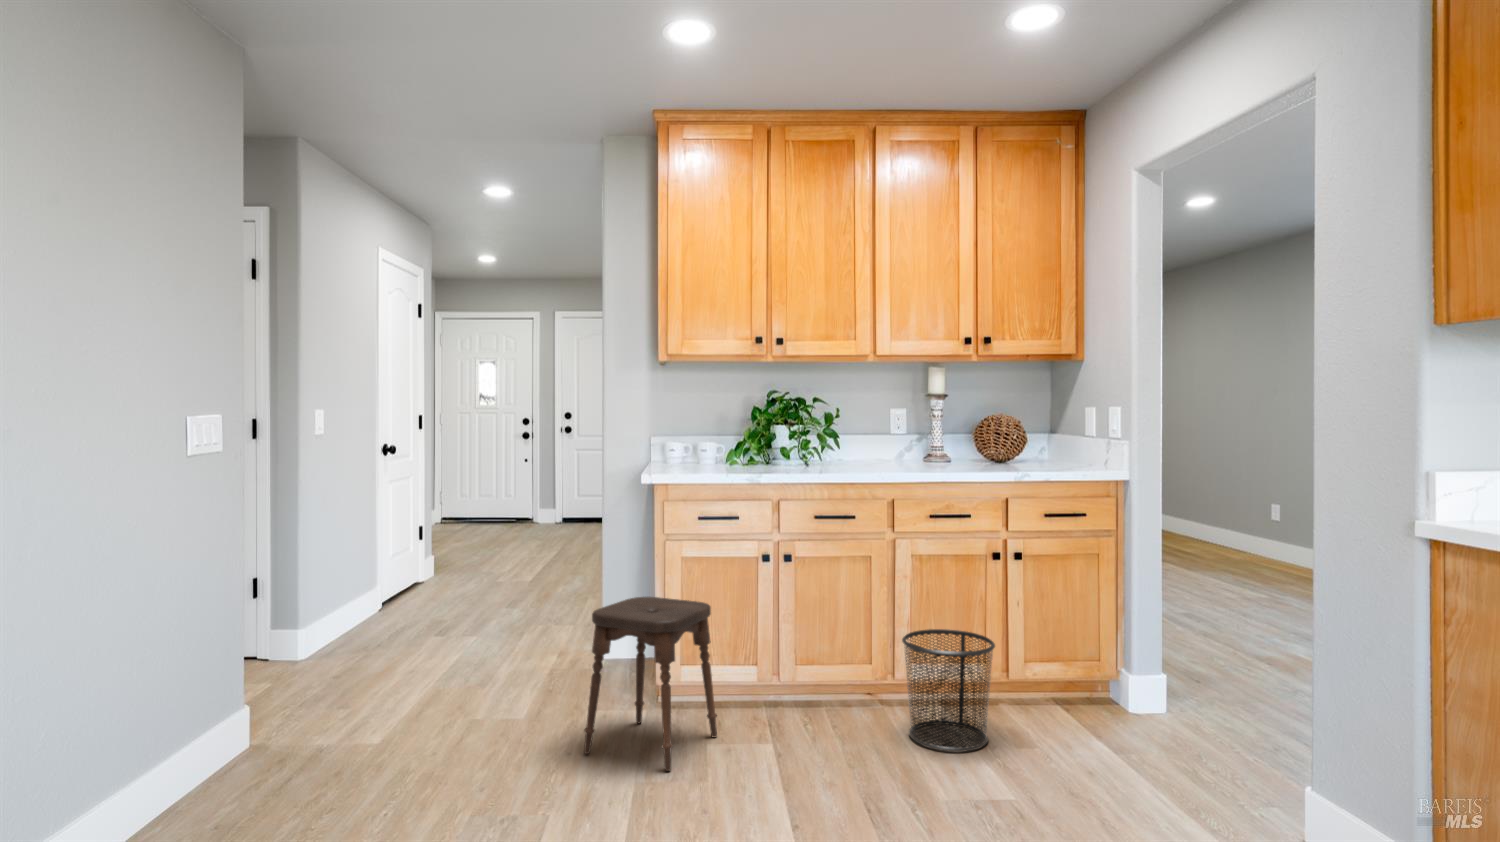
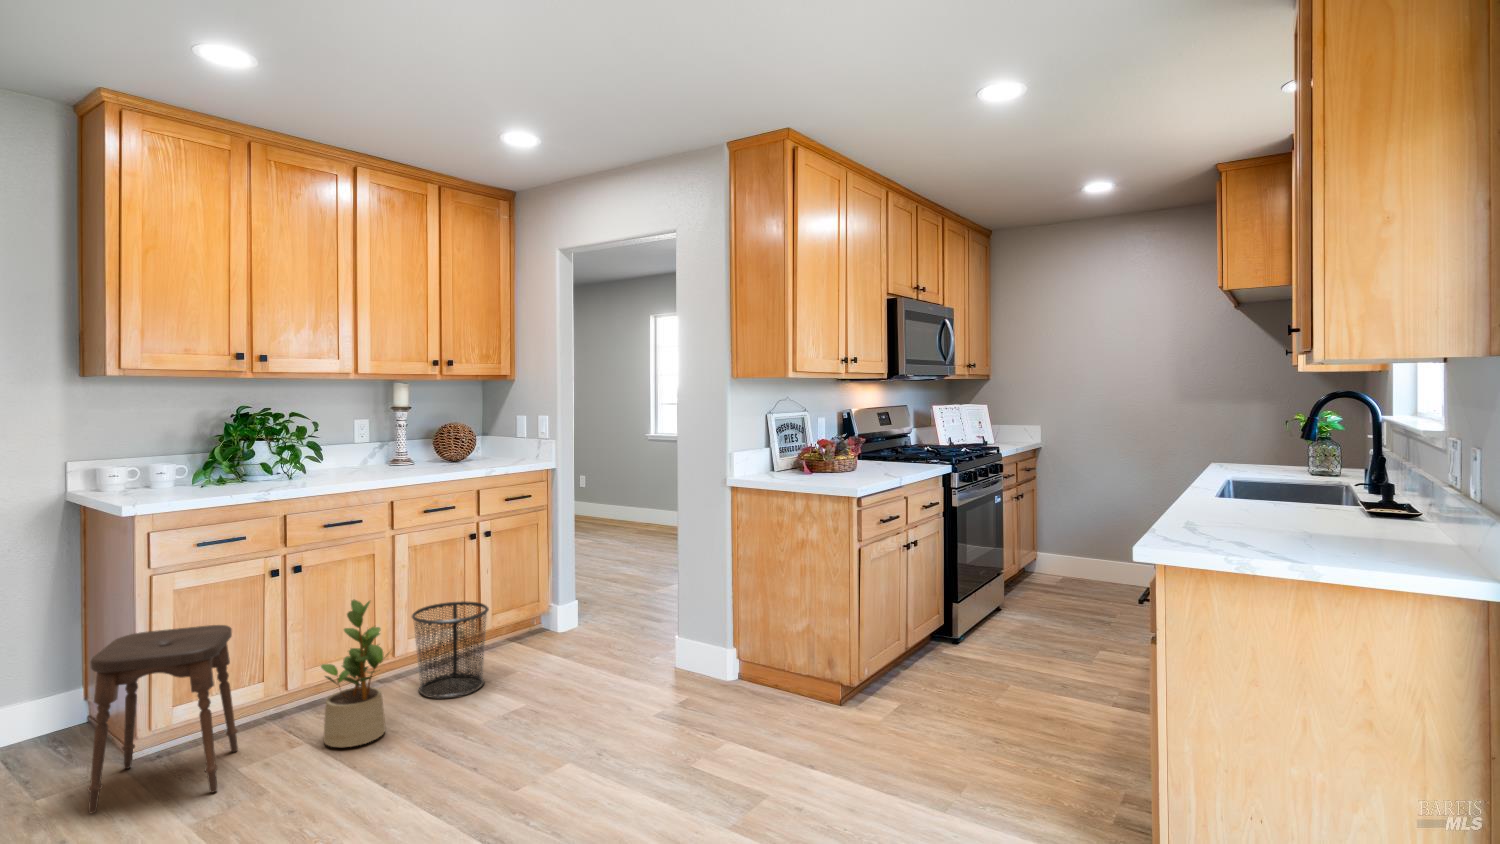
potted plant: none [781,600,852,772] -> present [321,600,387,748]

